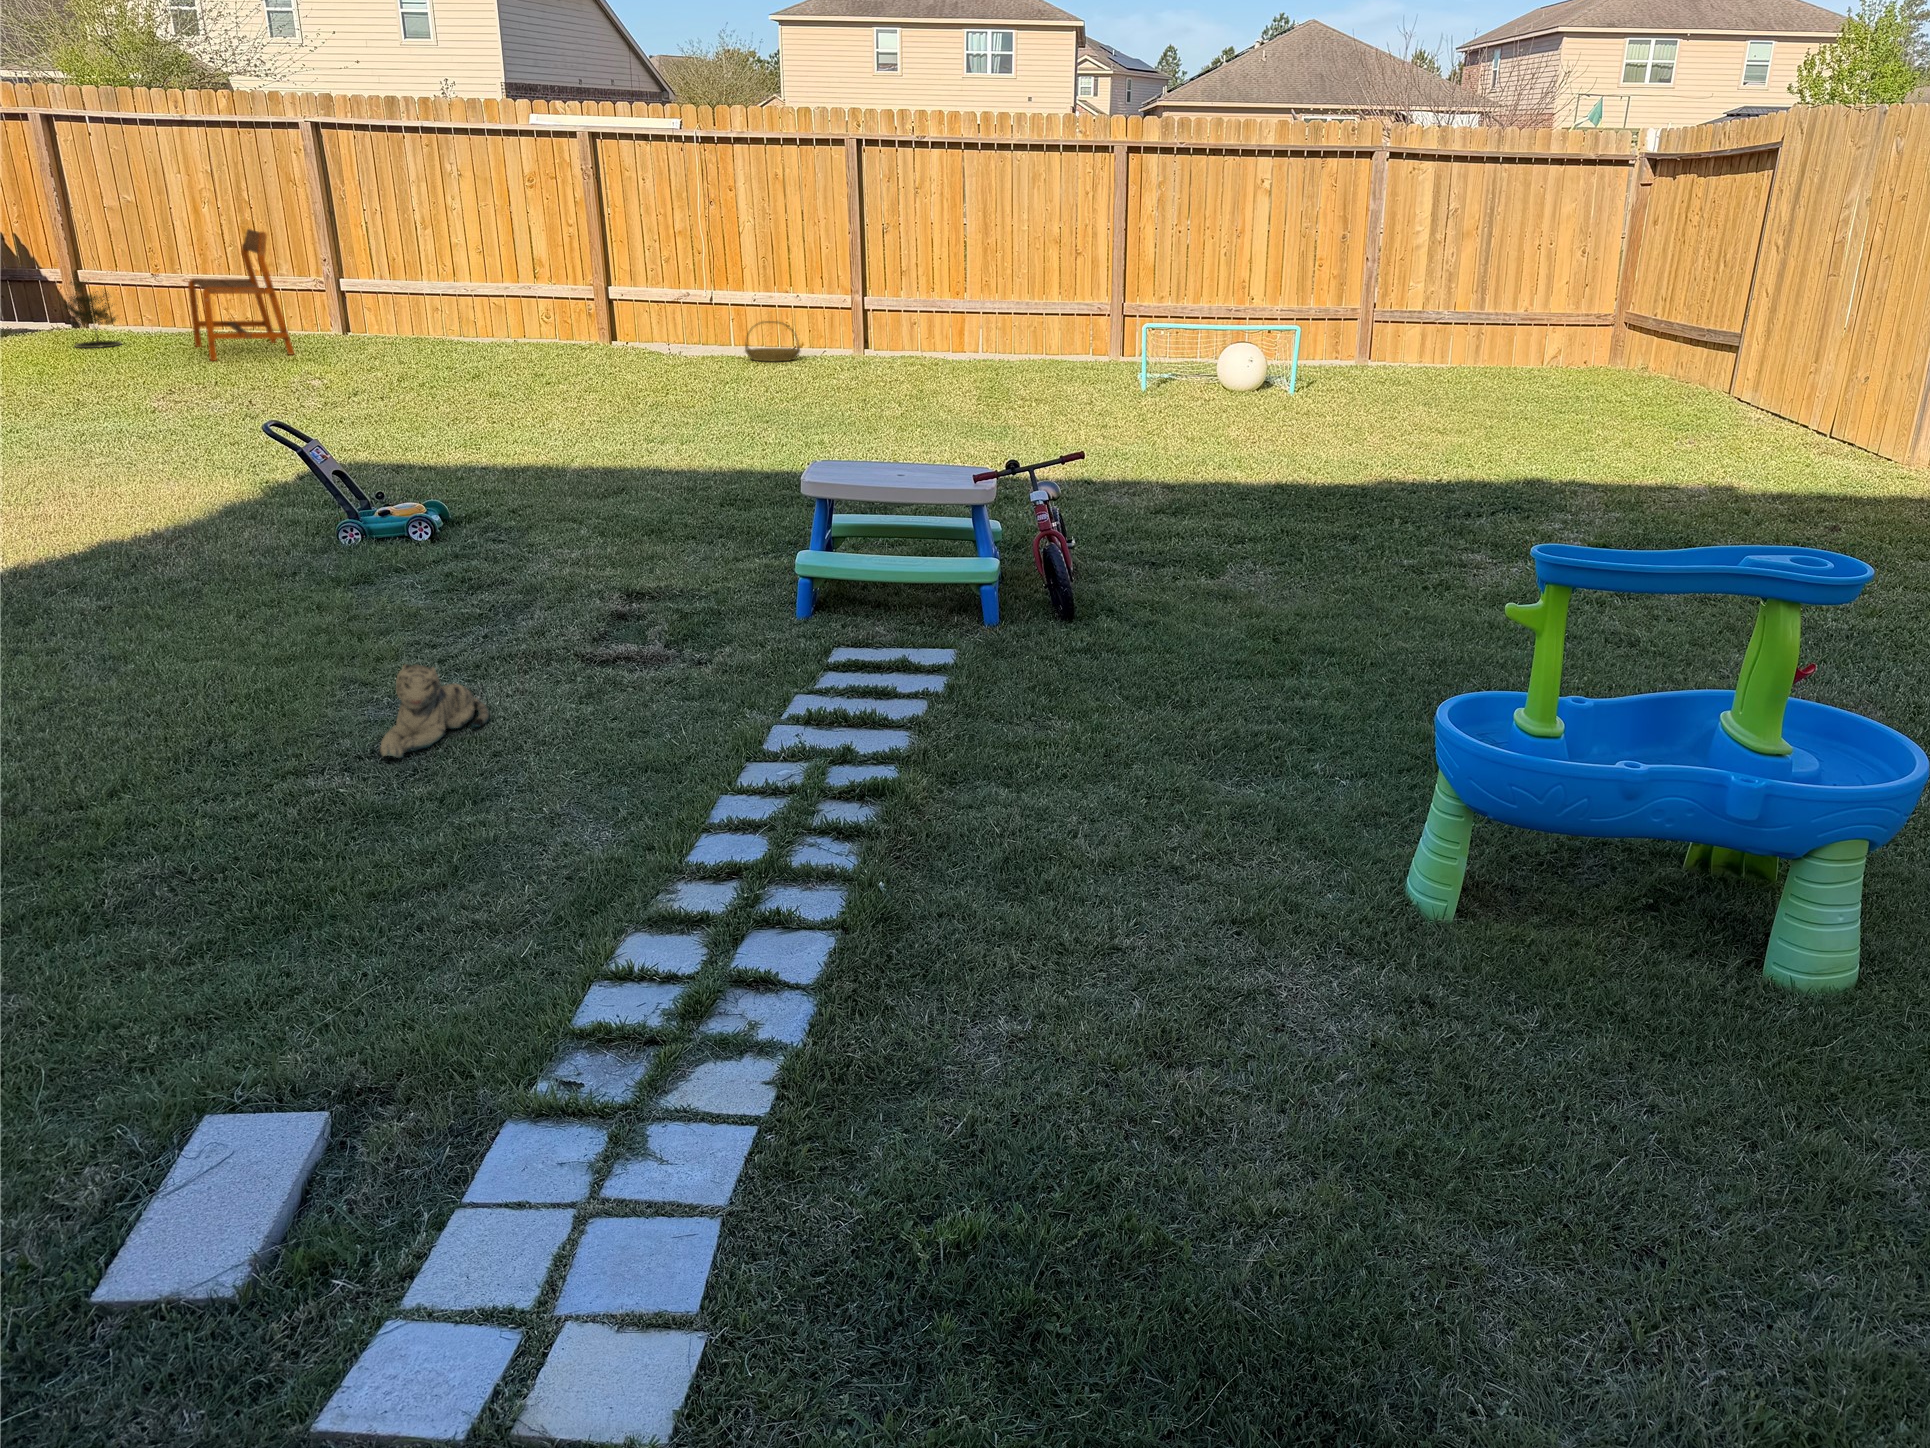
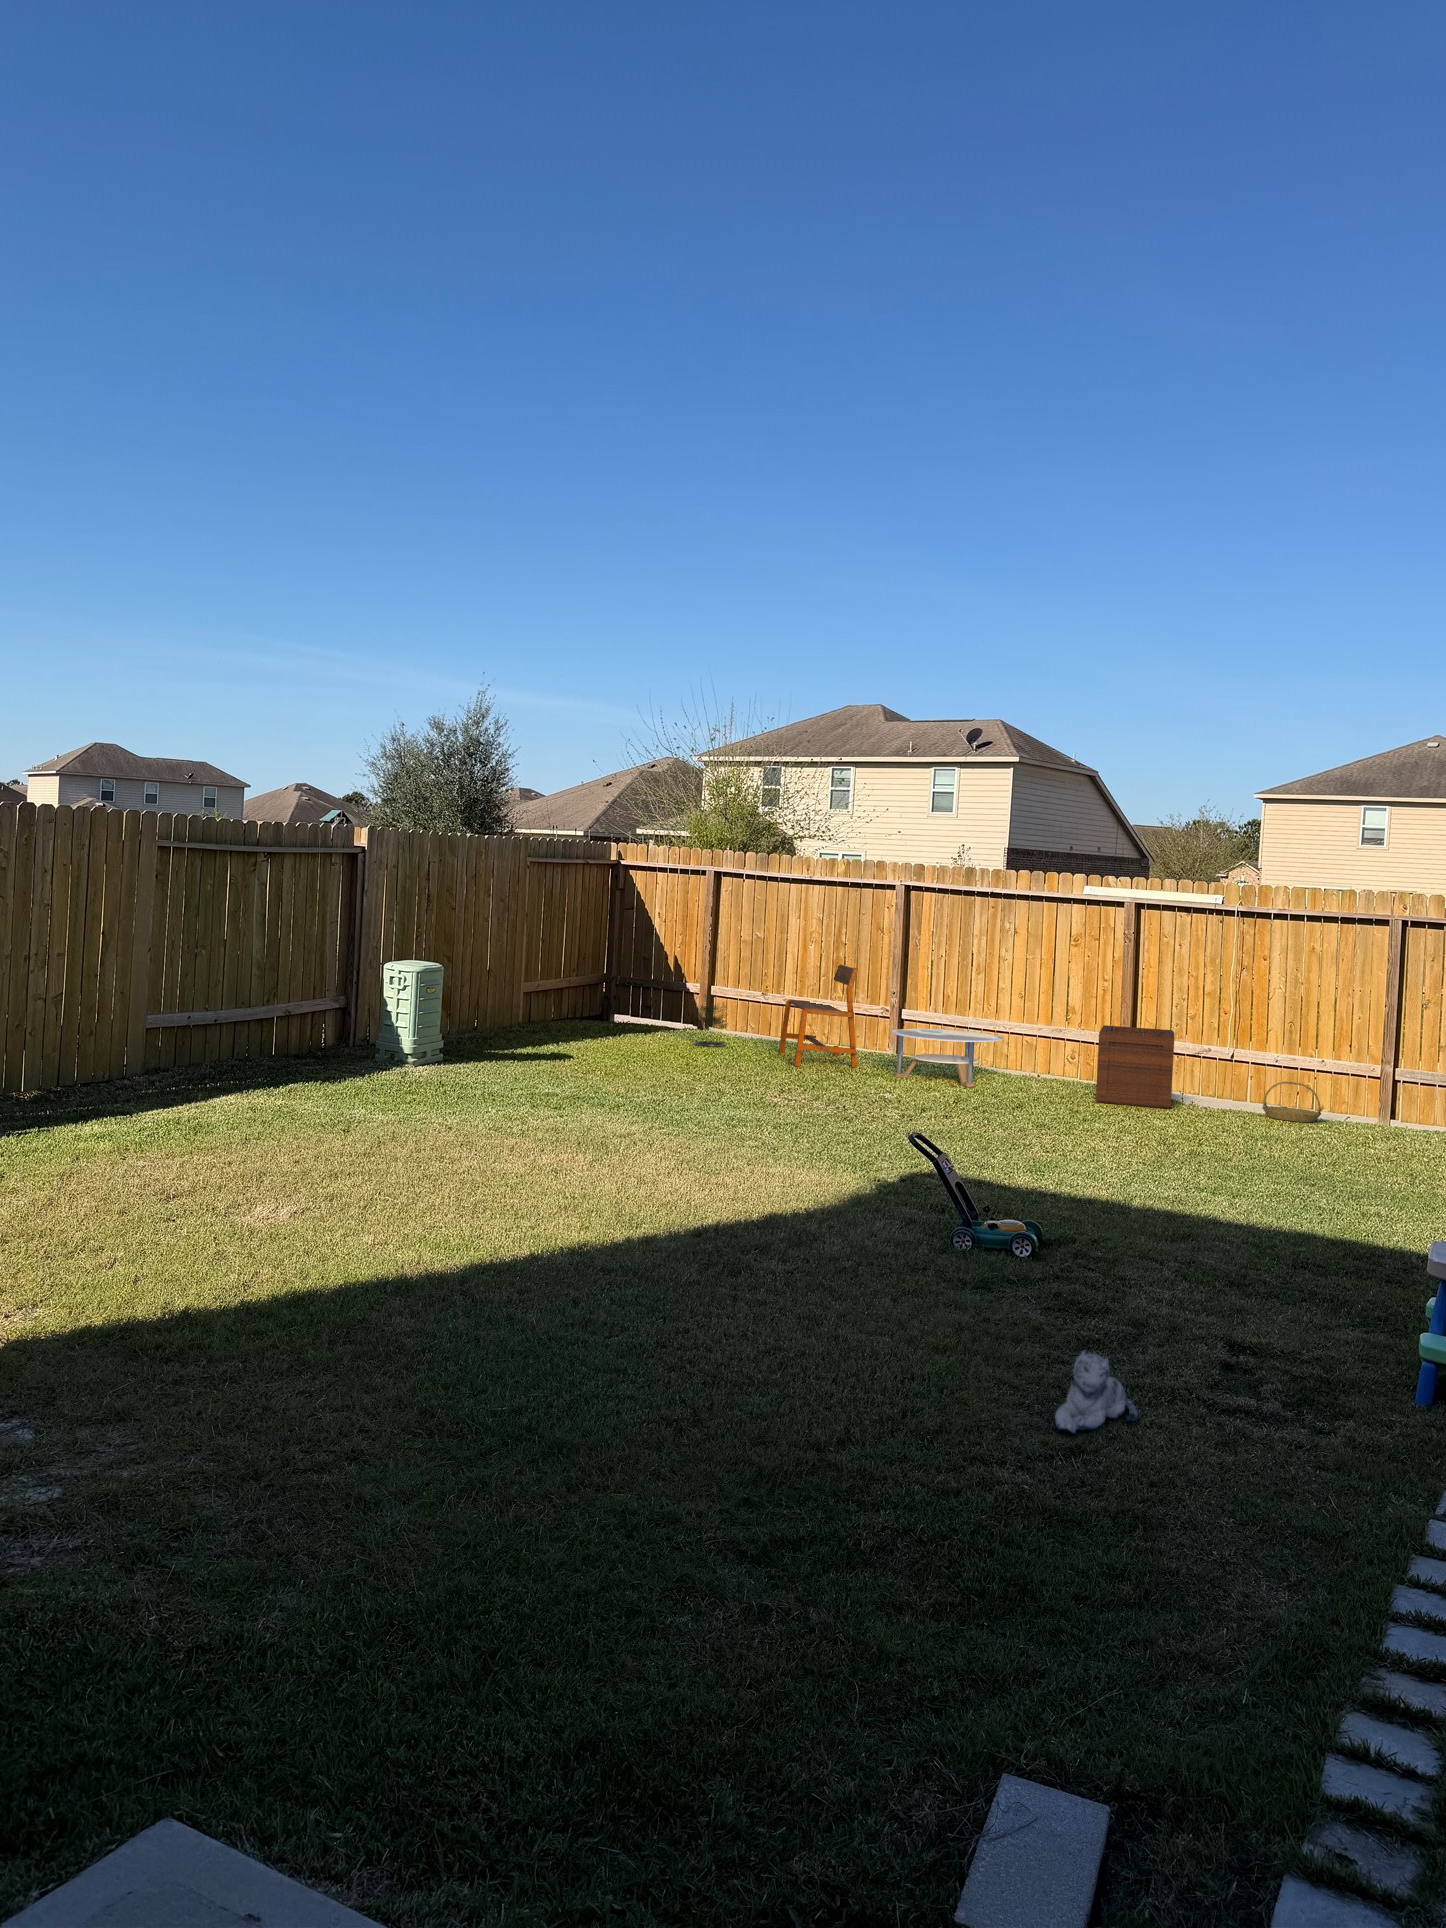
wooden crate: none [564,277,656,364] -> present [1096,1025,1174,1109]
round table: none [324,298,463,363] -> present [892,1029,1003,1087]

